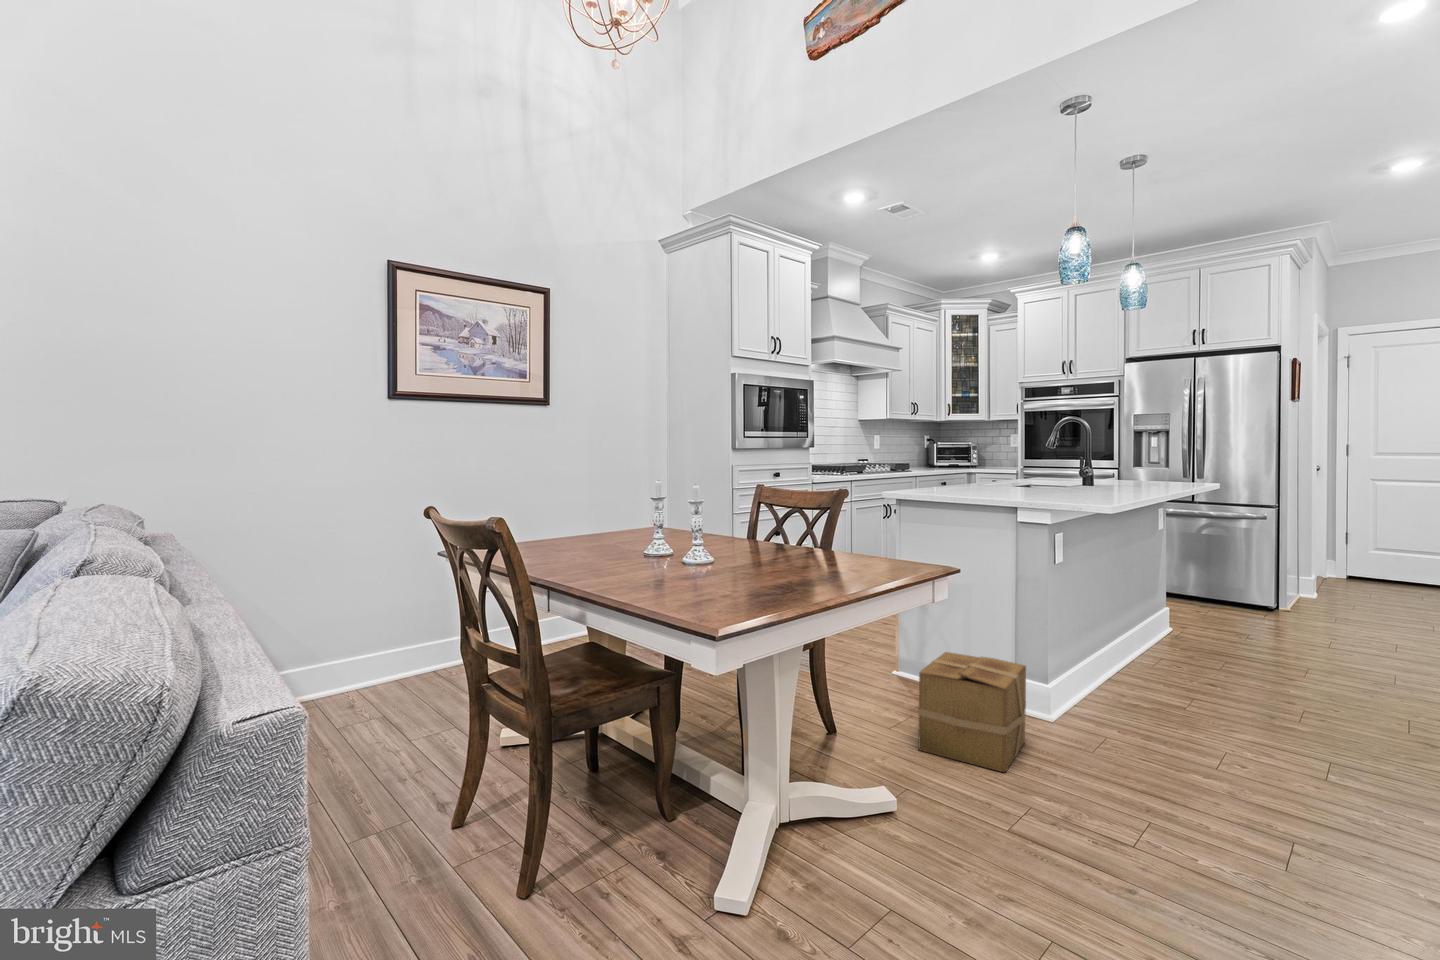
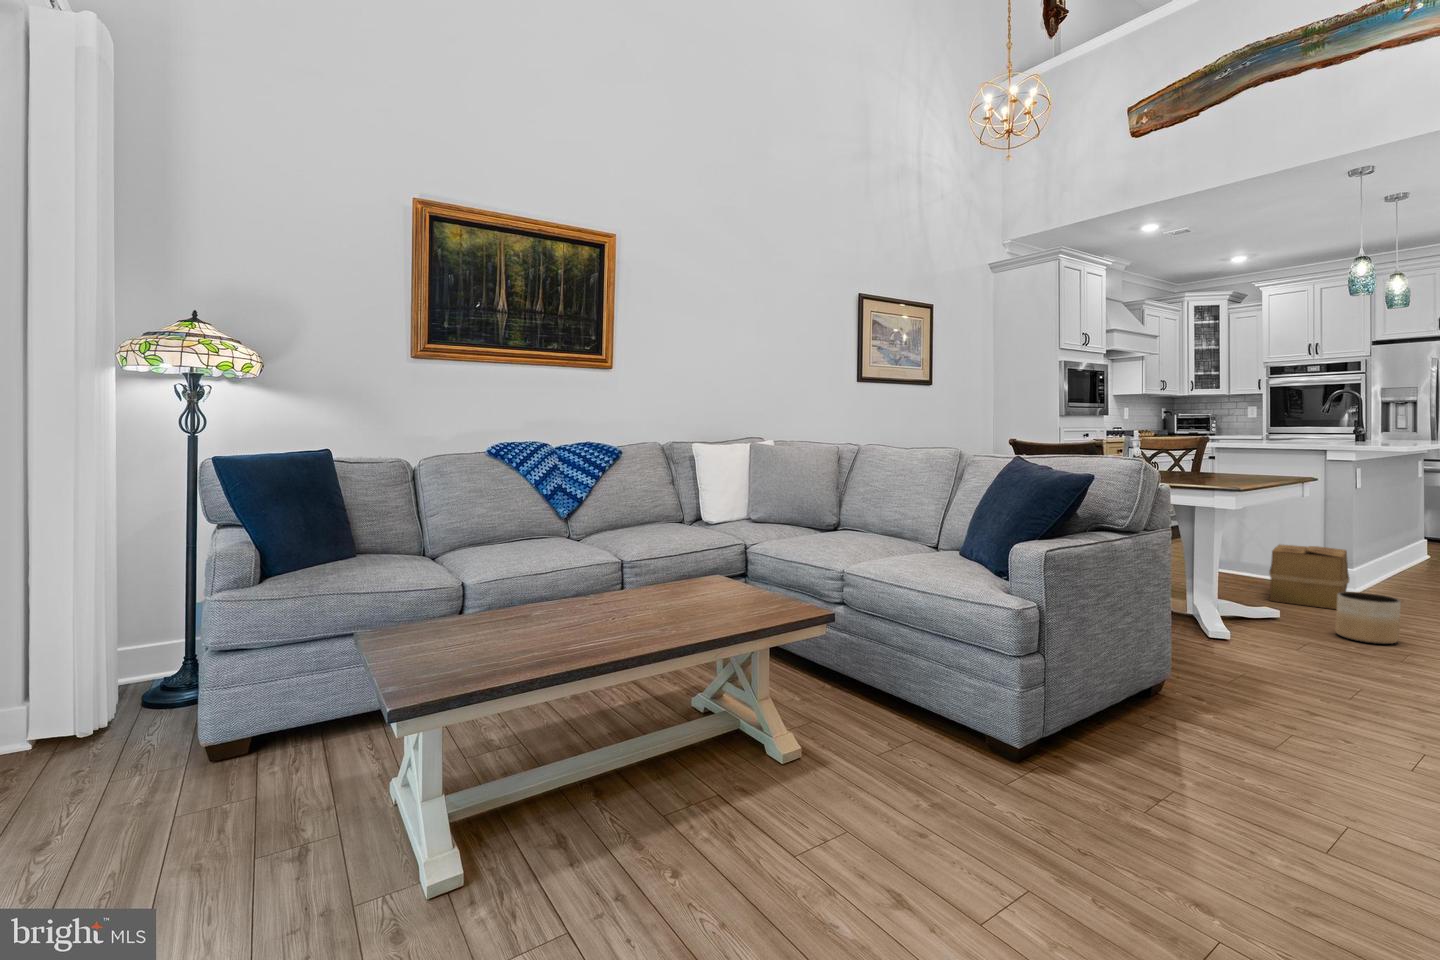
planter: none [954,779,1044,894] -> present [1335,592,1401,644]

